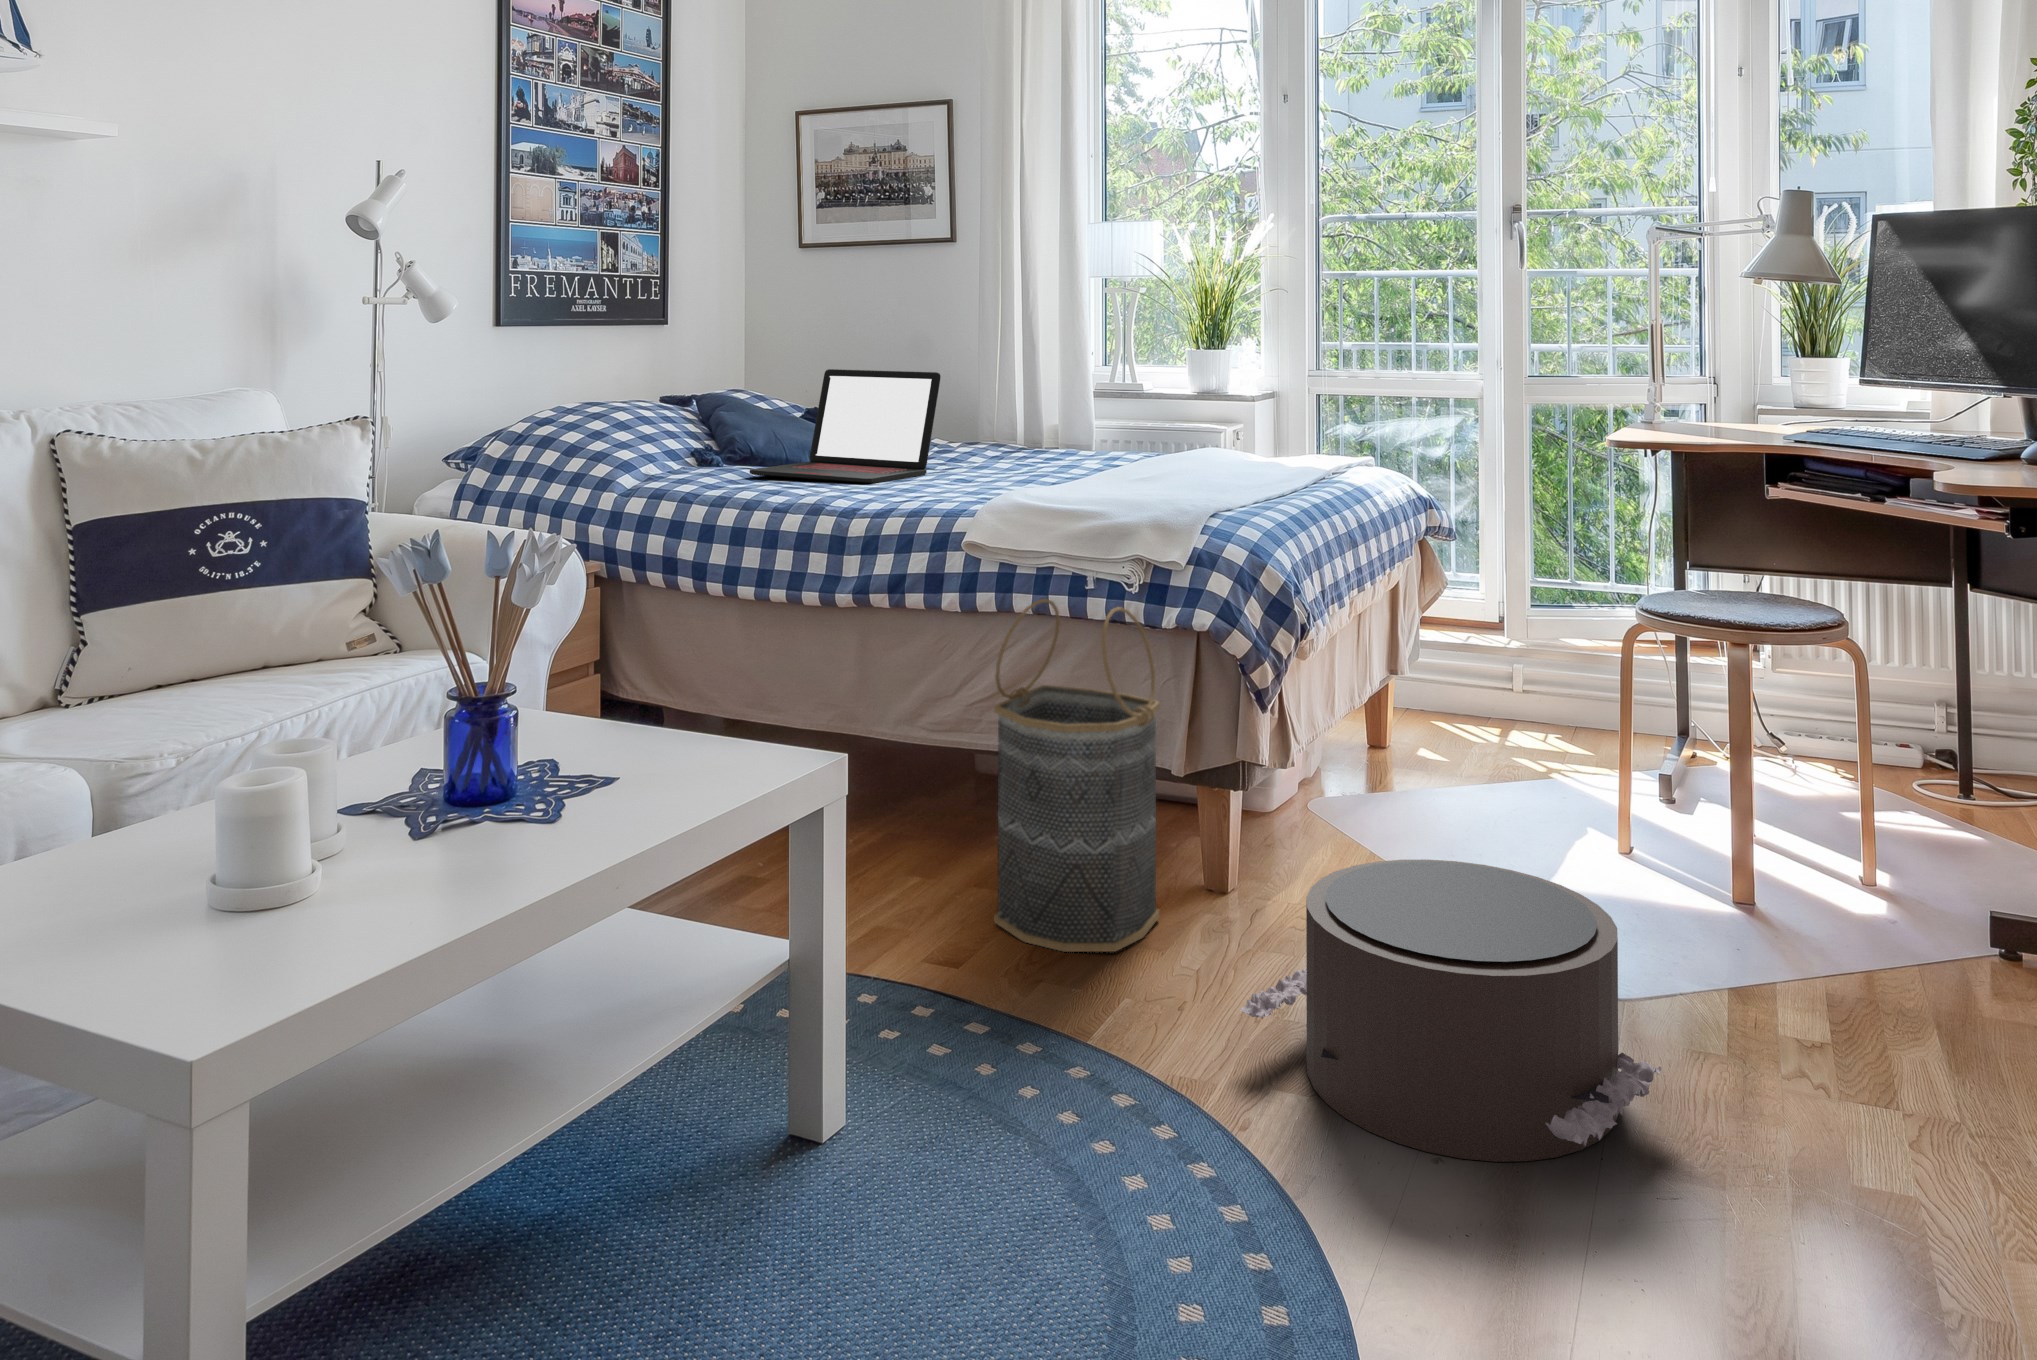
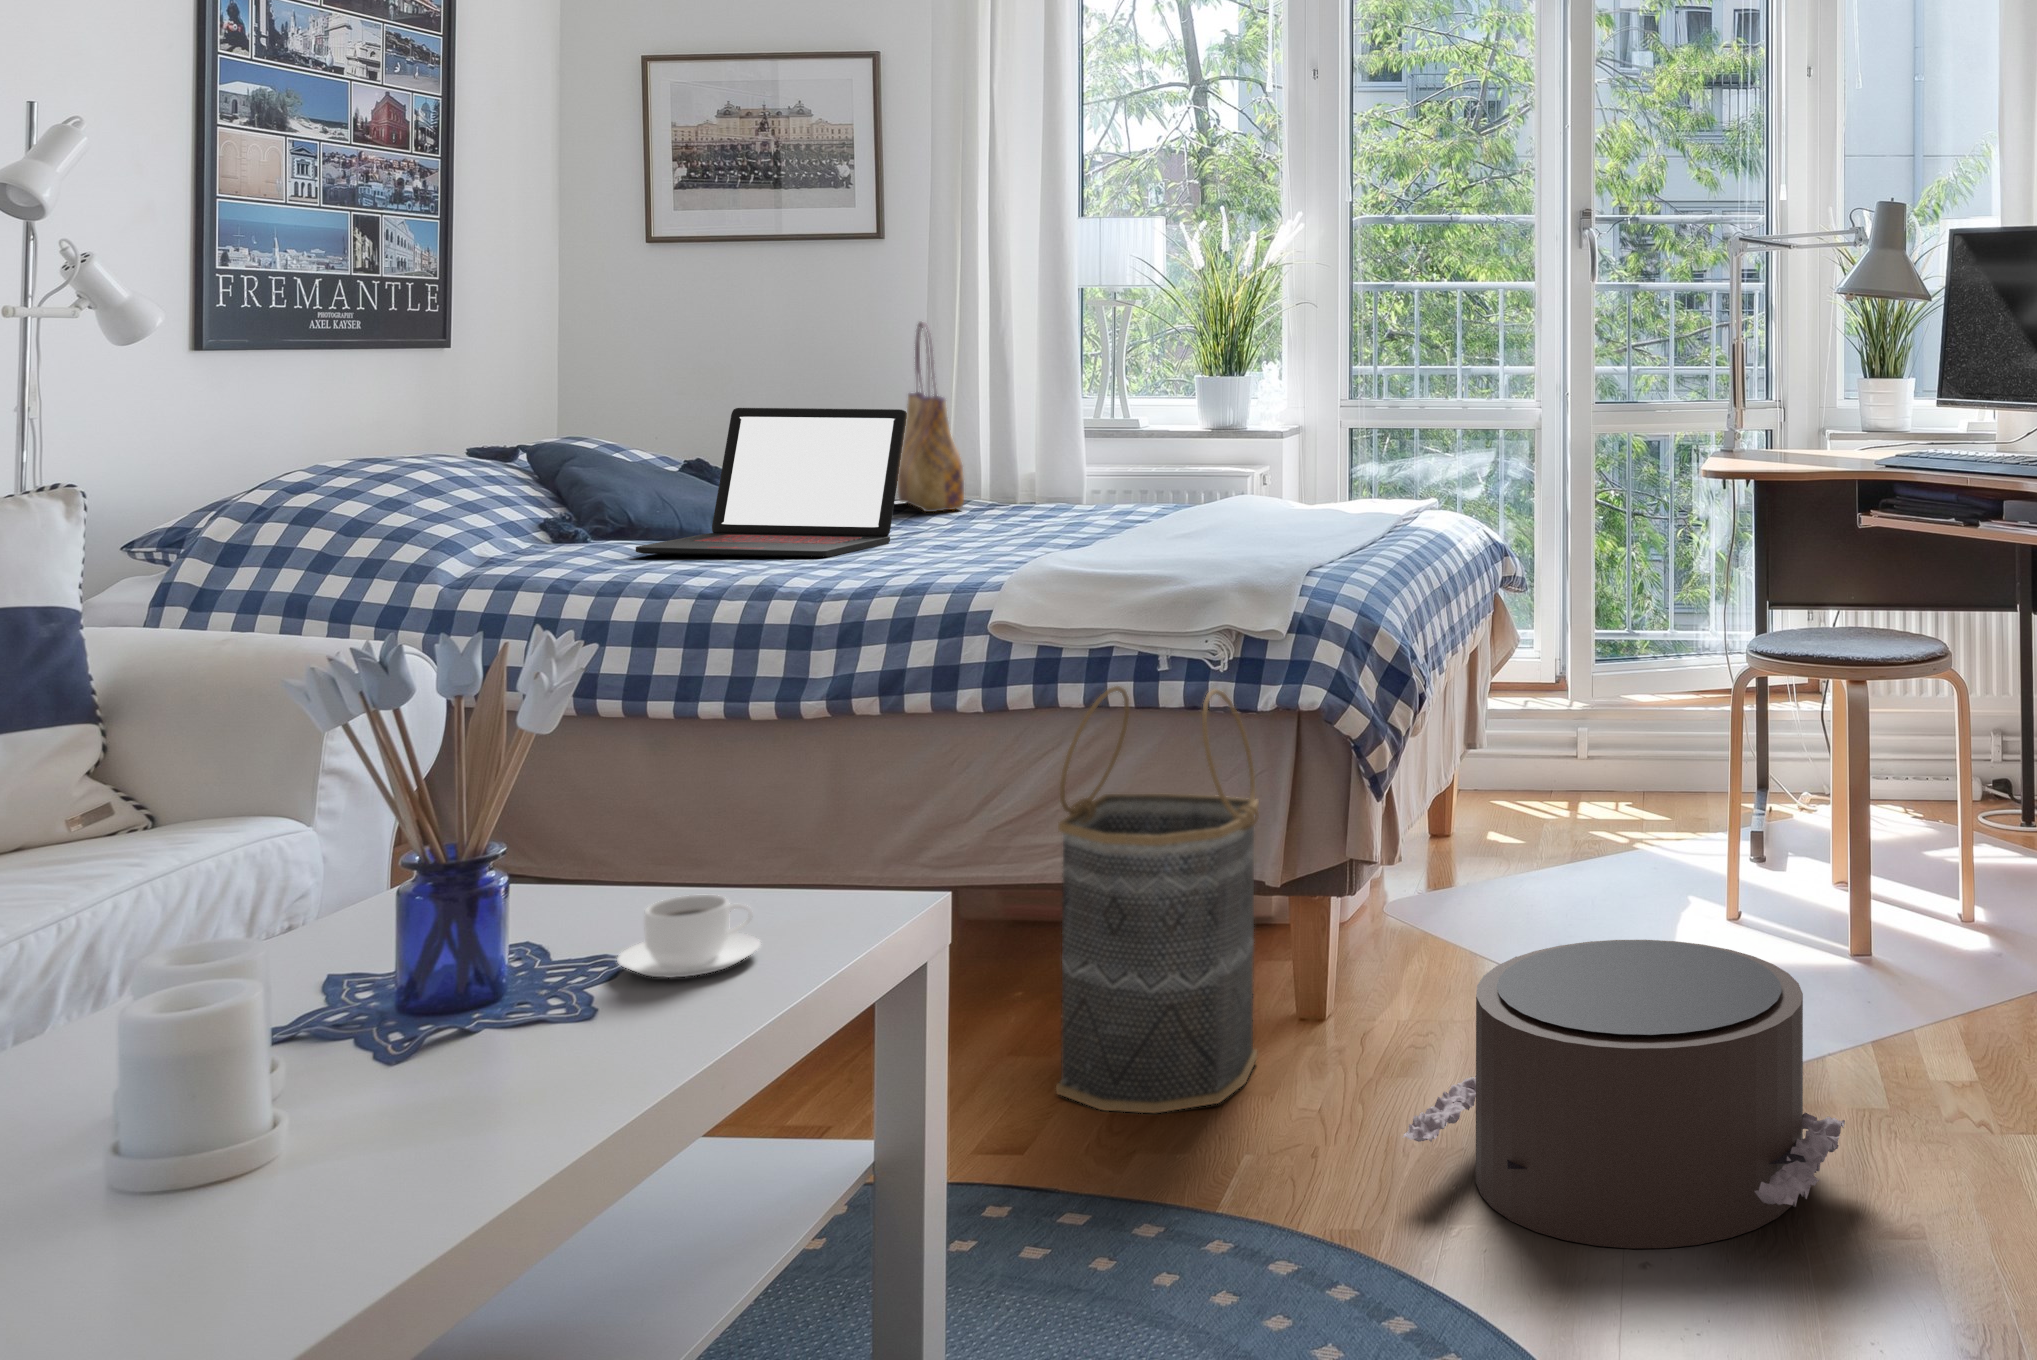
tote bag: none [964,305,1005,452] -> present [898,322,964,512]
coffee cup: none [563,742,667,805] -> present [617,895,760,978]

